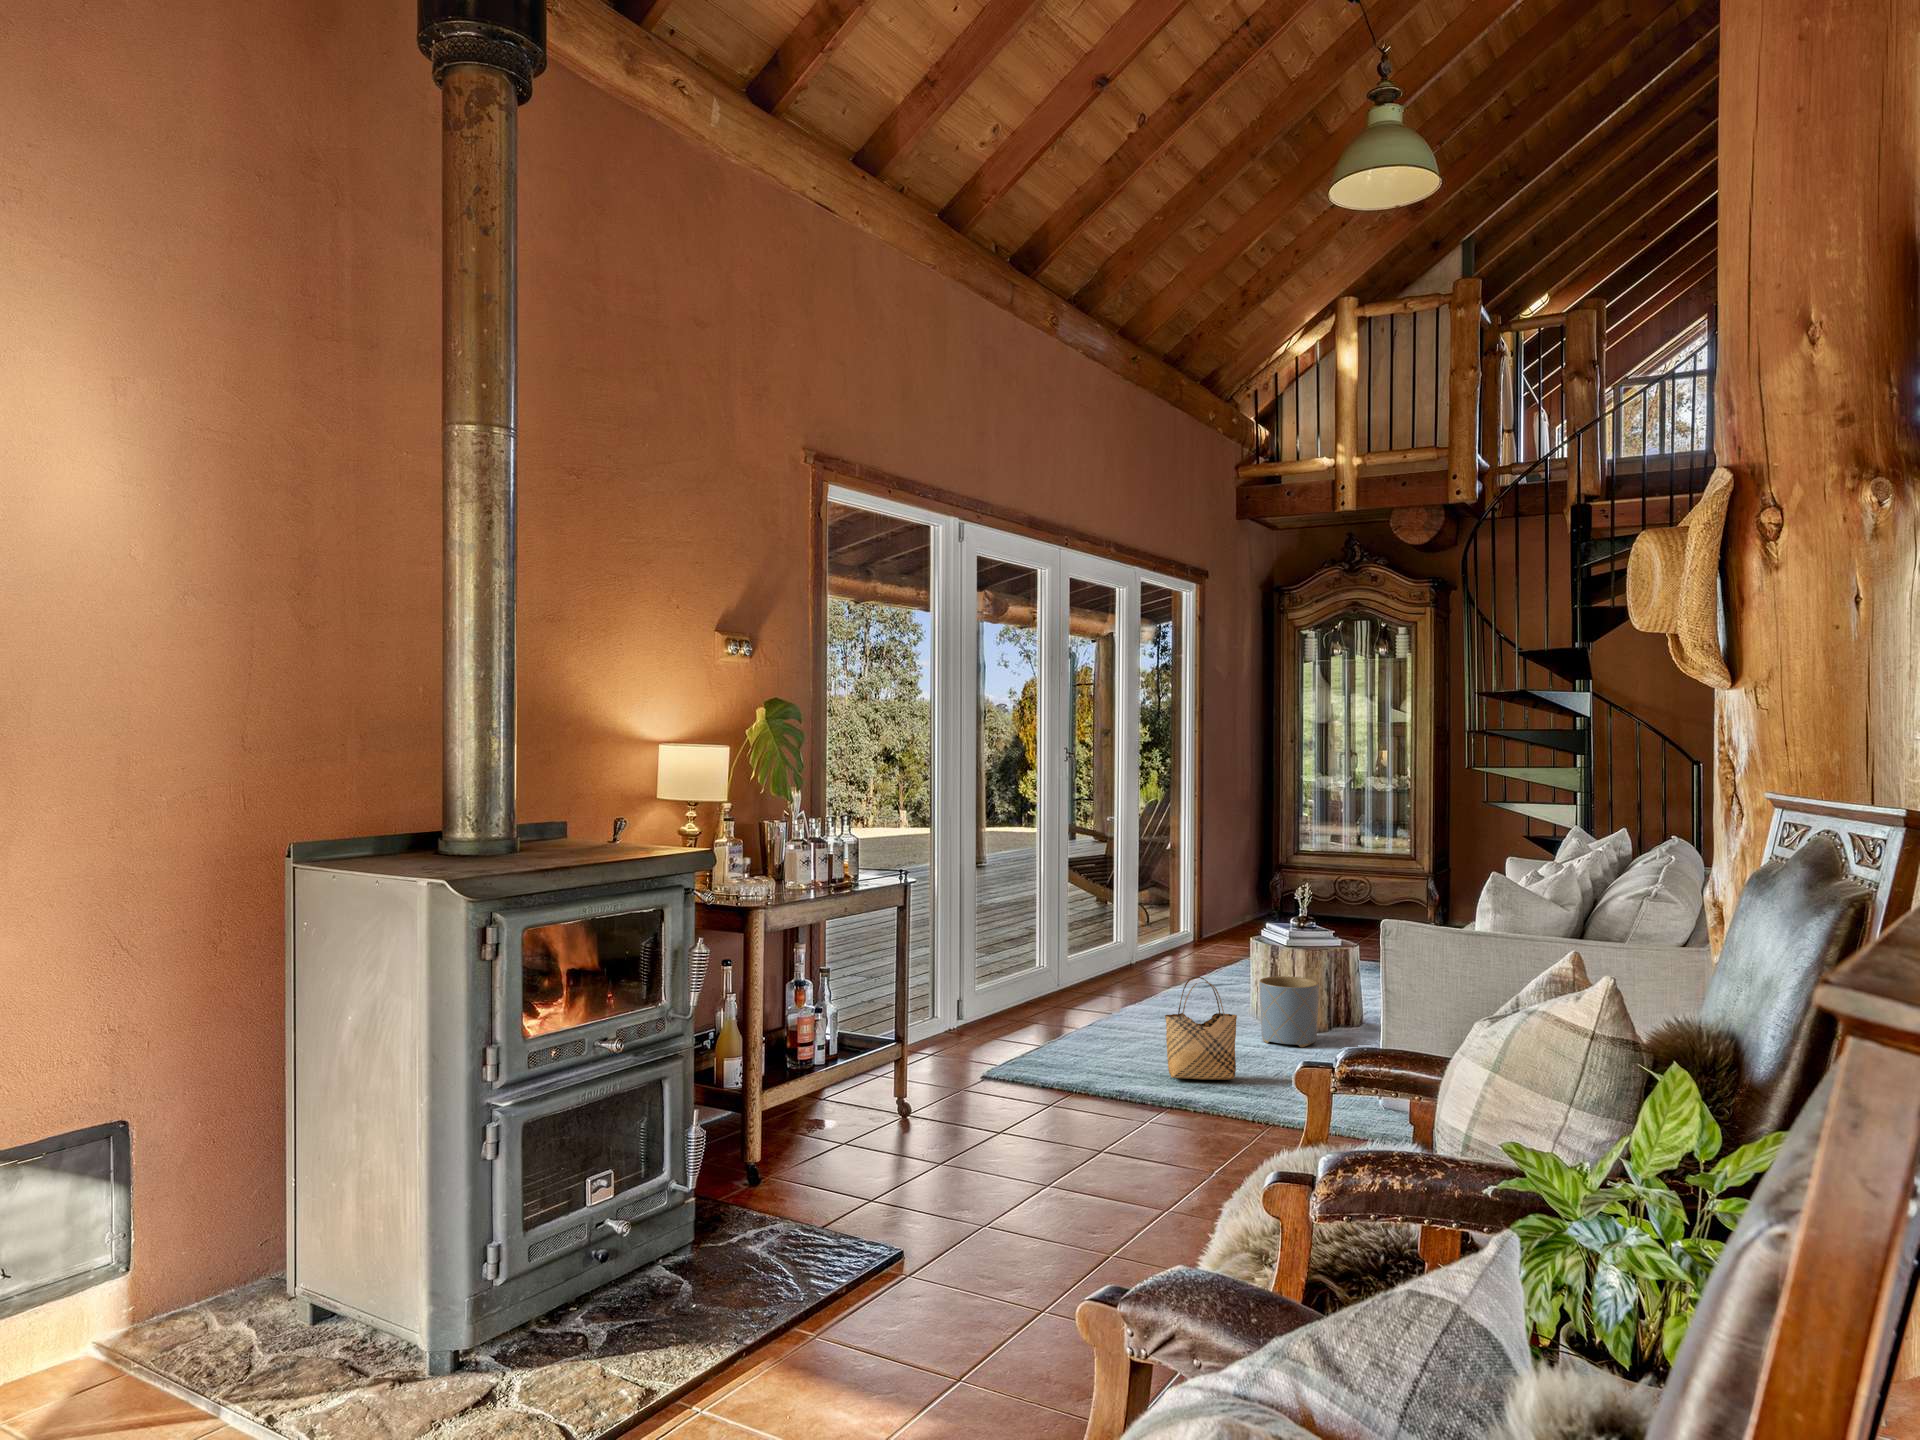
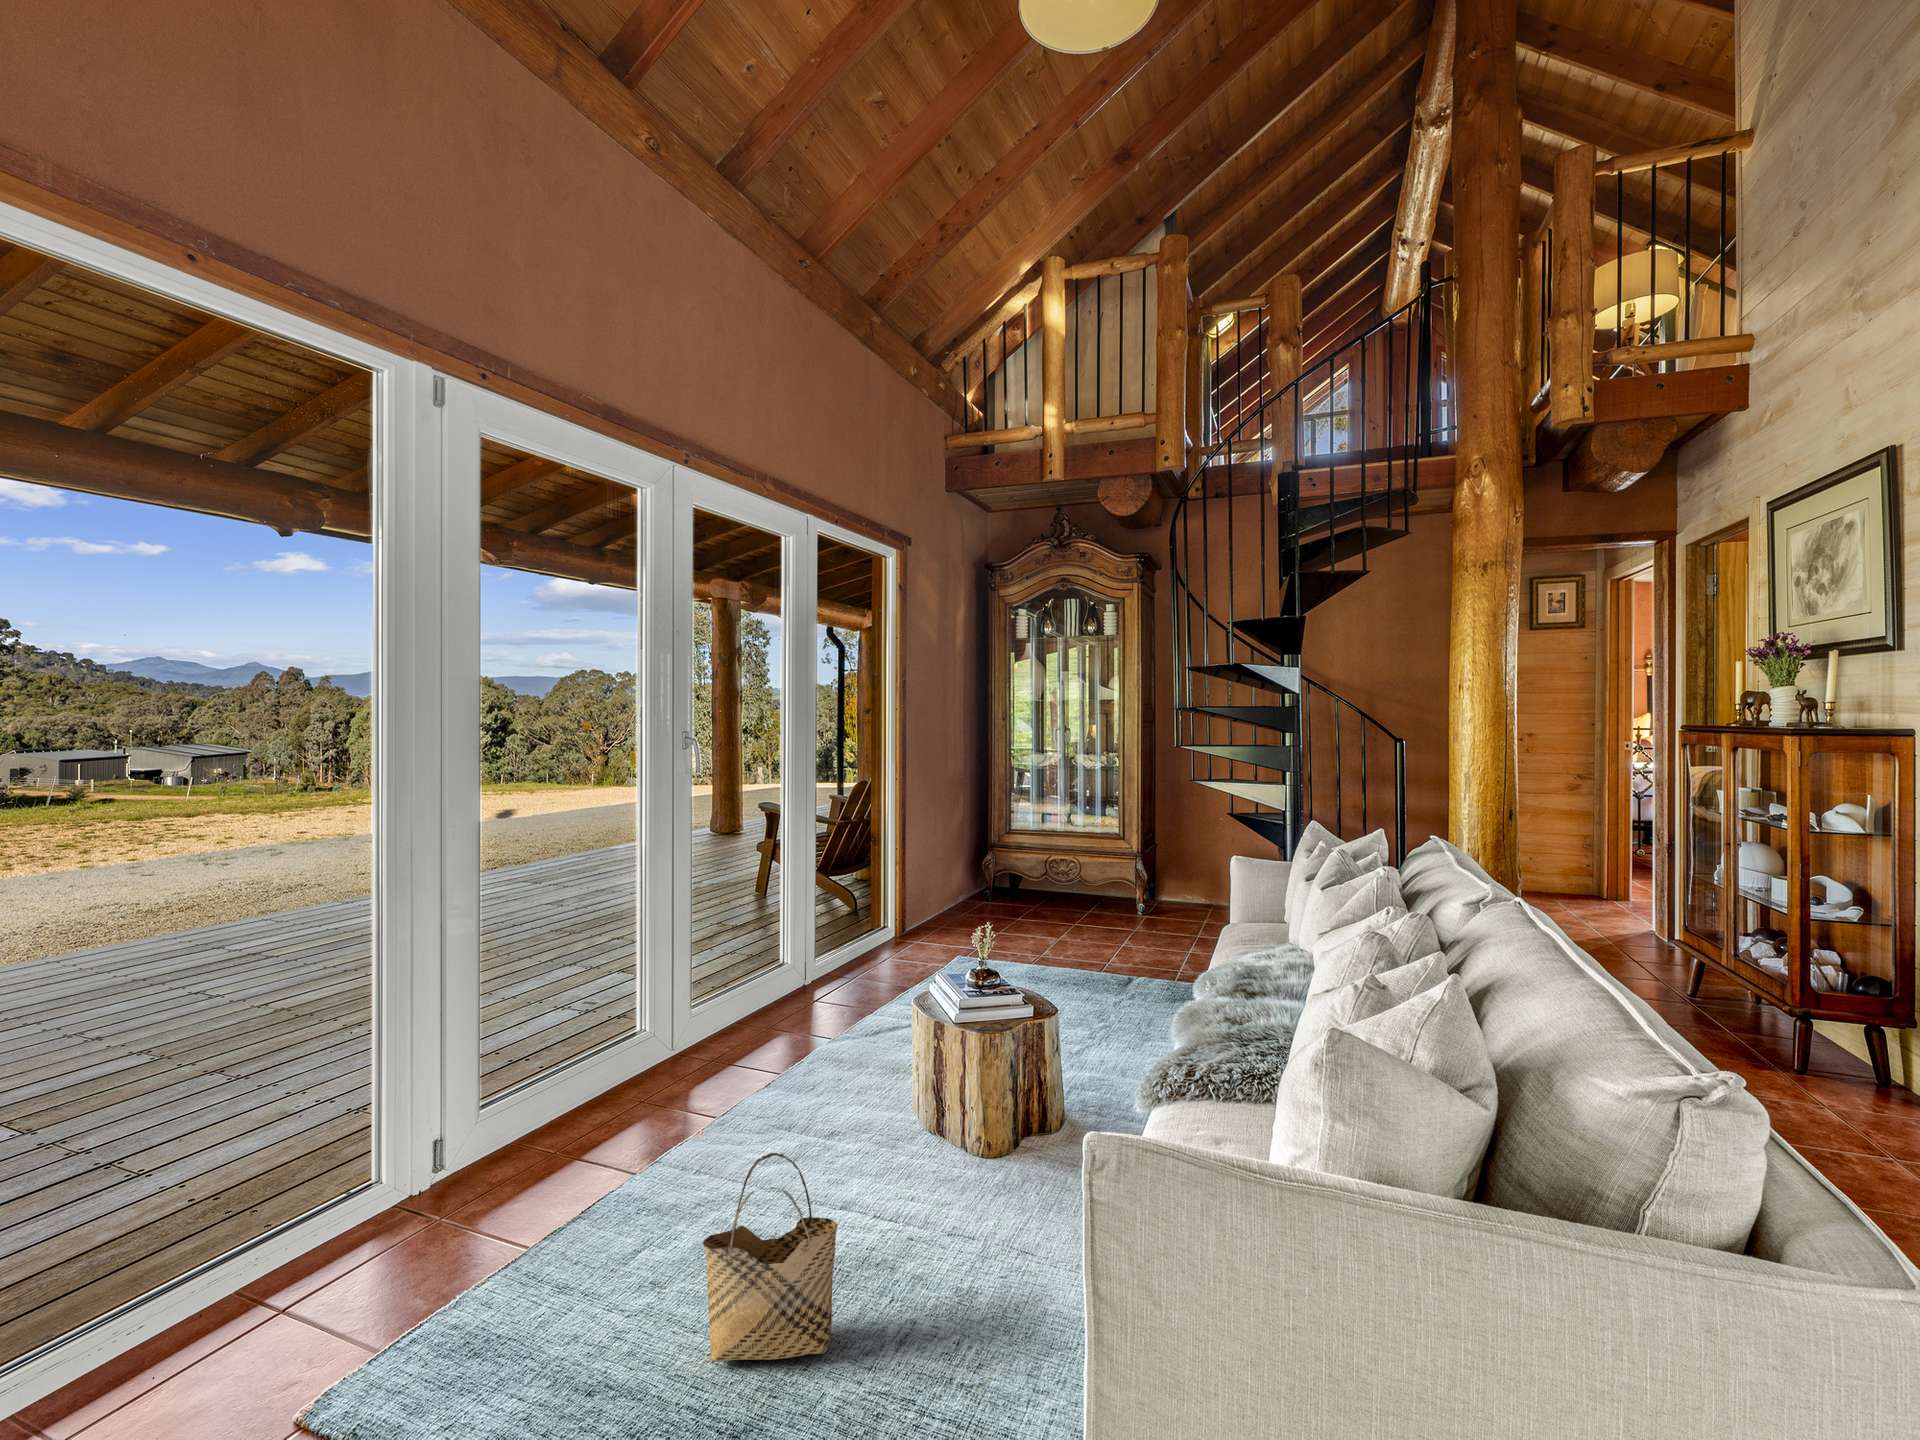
planter: present [1259,976,1319,1047] -> none [911,1072,997,1196]

